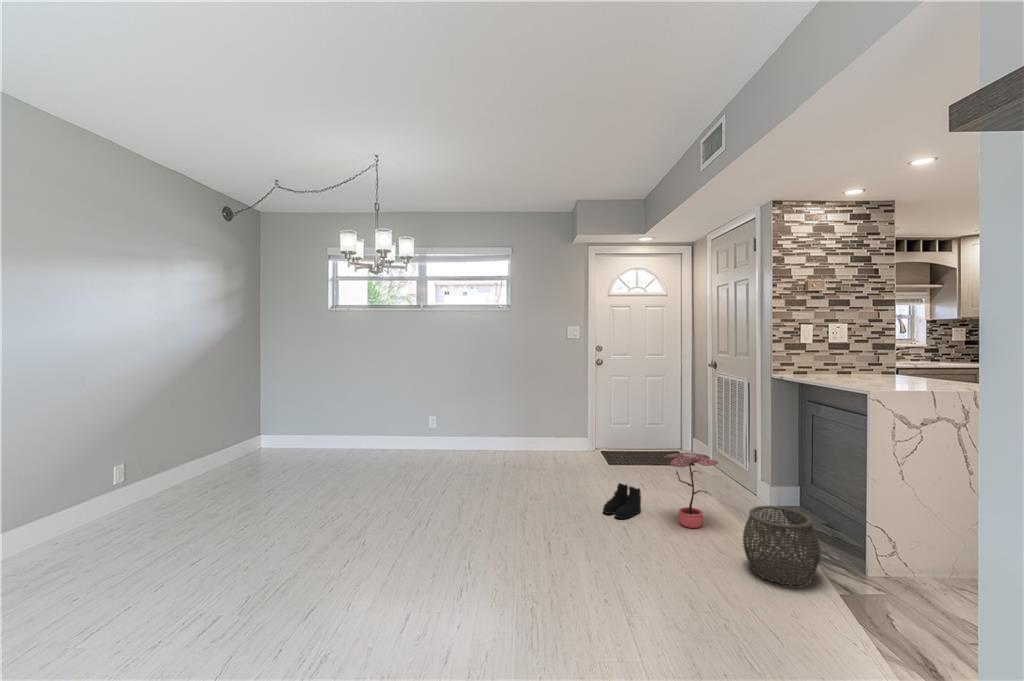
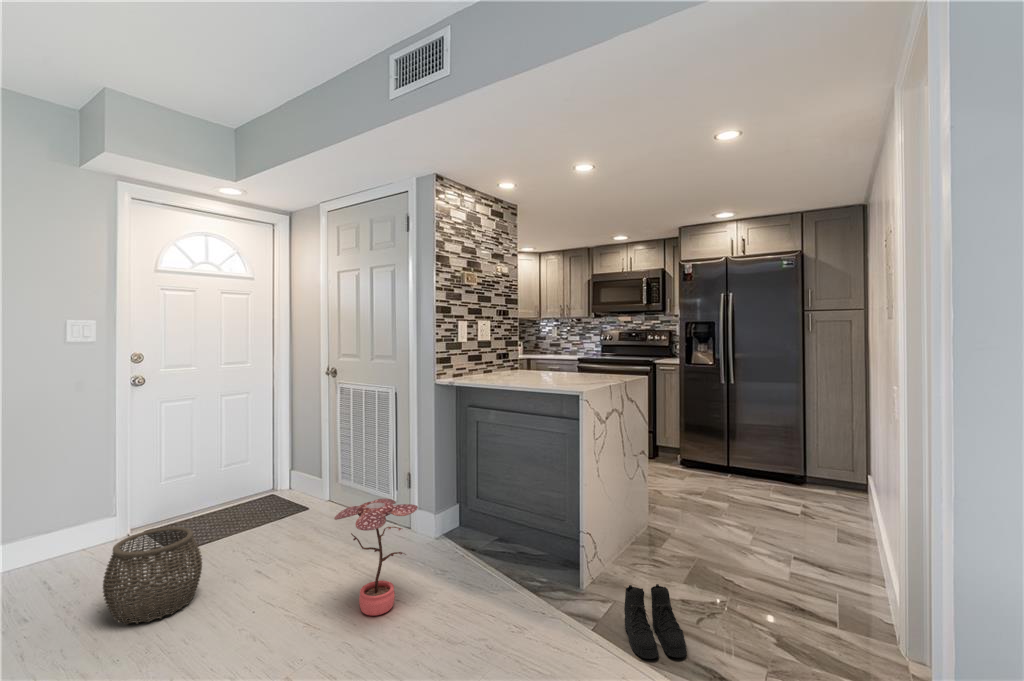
boots: present [603,483,641,519] -> present [624,584,686,659]
woven basket: present [743,506,821,586] -> present [103,527,202,624]

